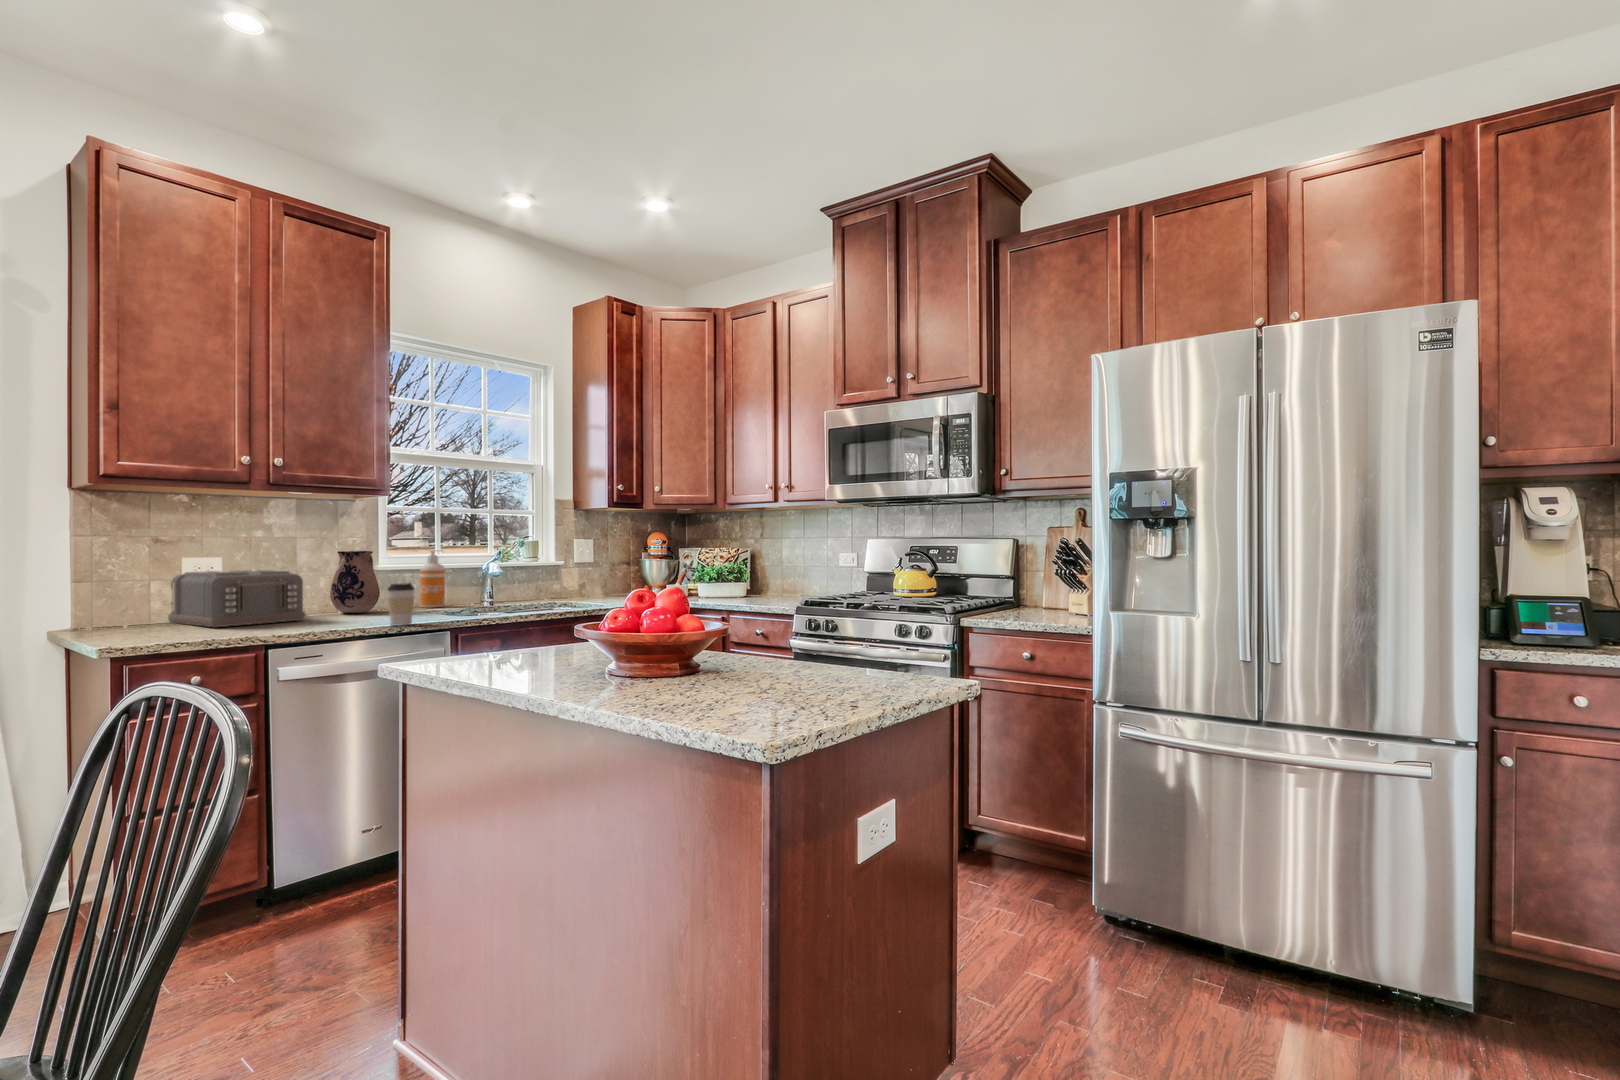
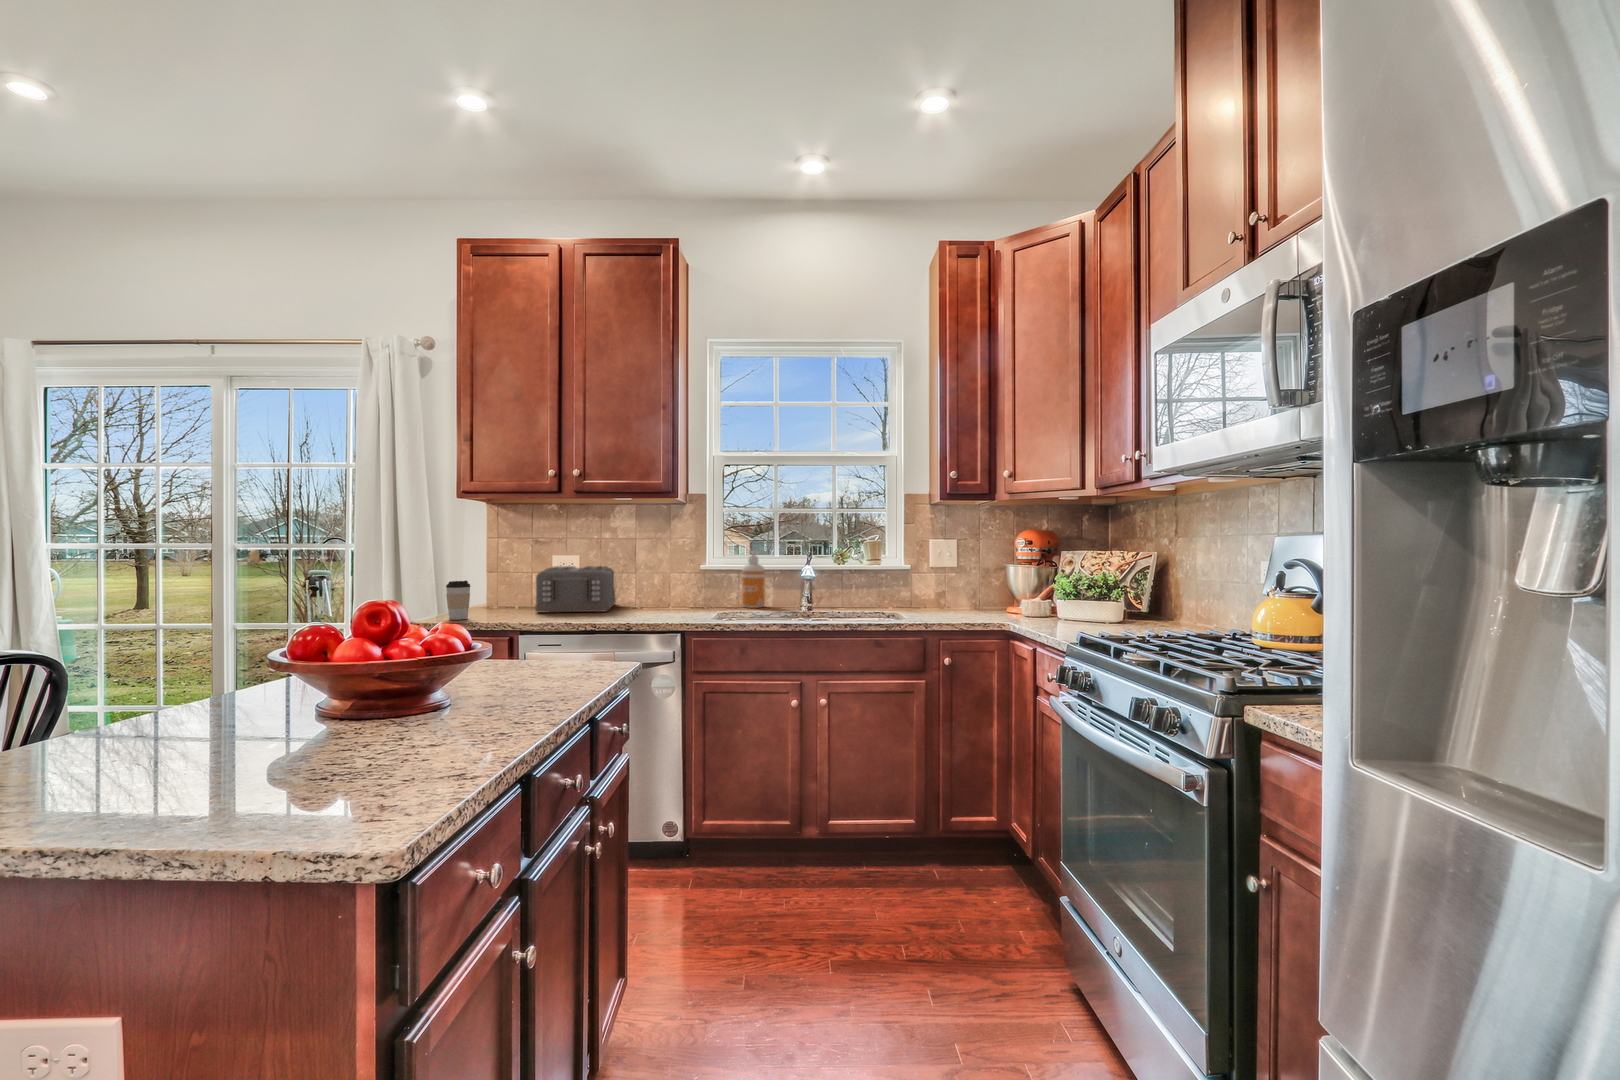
ceramic pitcher: present [330,551,380,613] -> none [655,551,699,608]
coffee cup: present [387,583,414,626] -> present [446,580,470,620]

